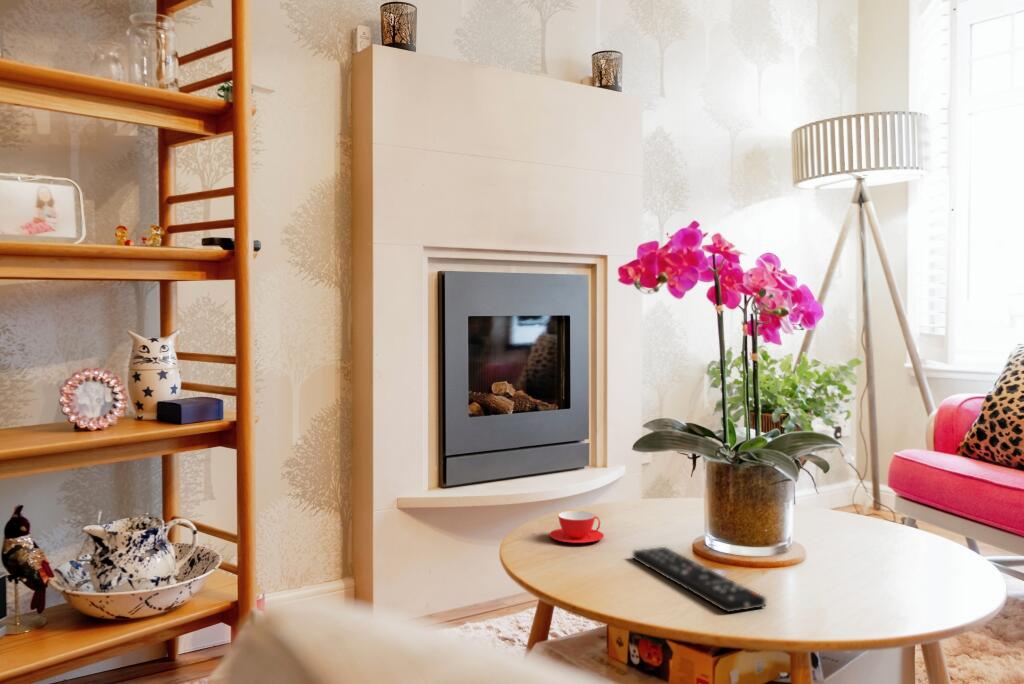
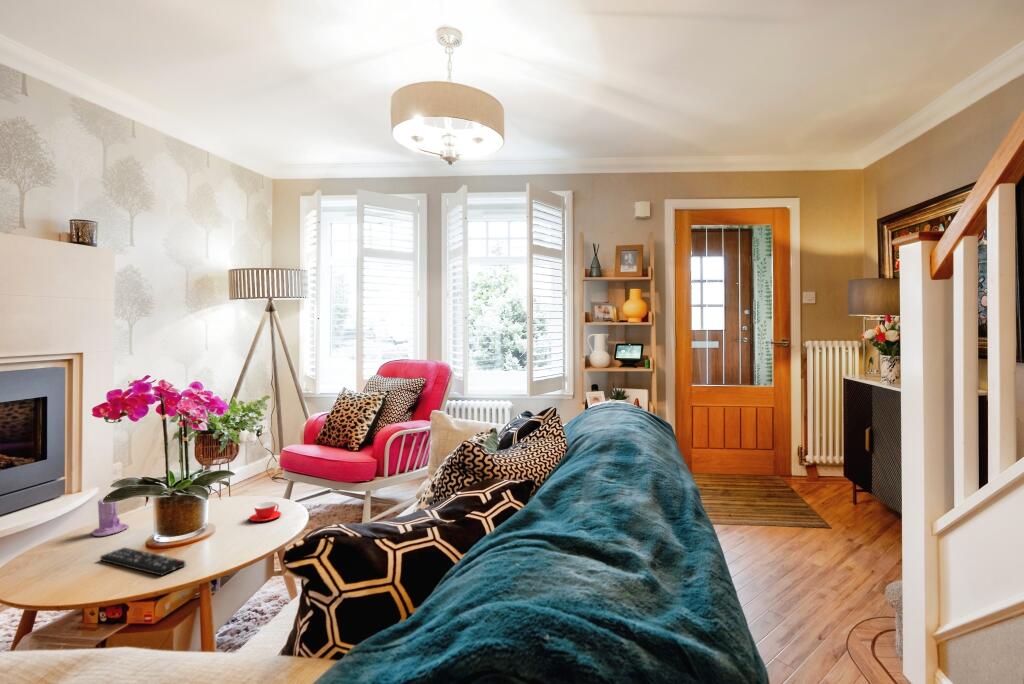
candle: none [620,456,668,523] -> present [92,496,129,536]
teacup: present [550,511,604,543] -> present [249,502,281,521]

